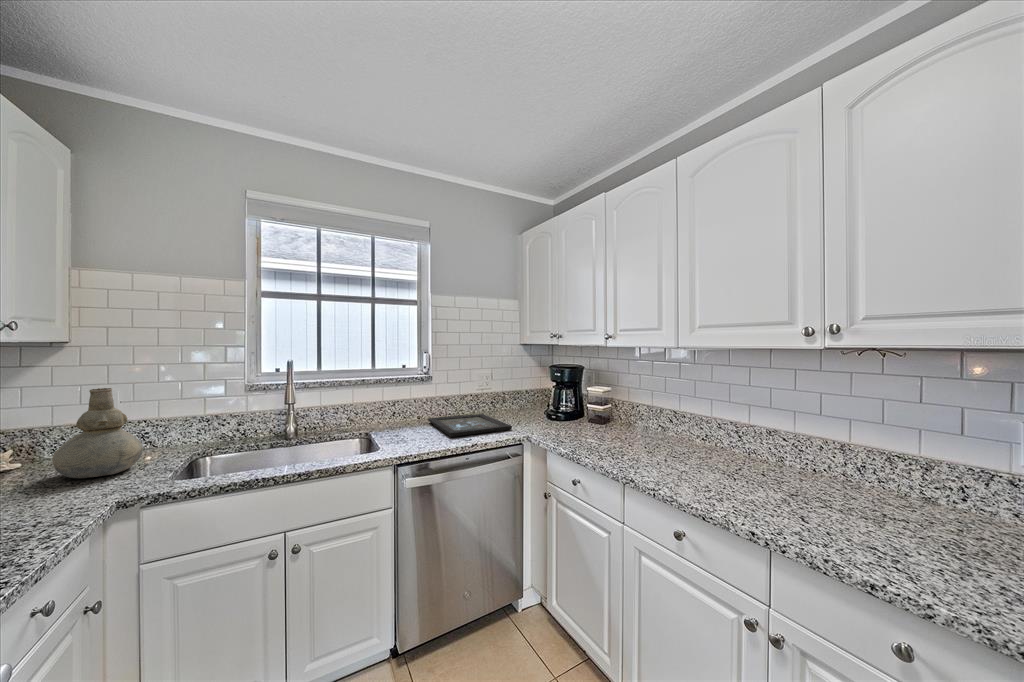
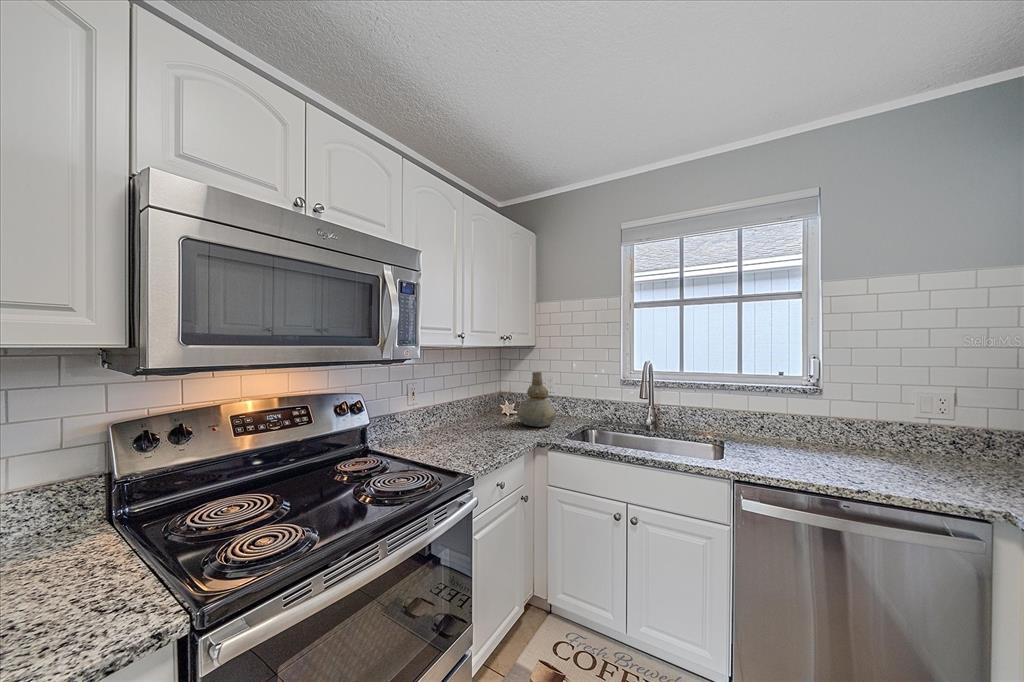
tray: present [428,414,512,437] -> none [811,442,972,490]

